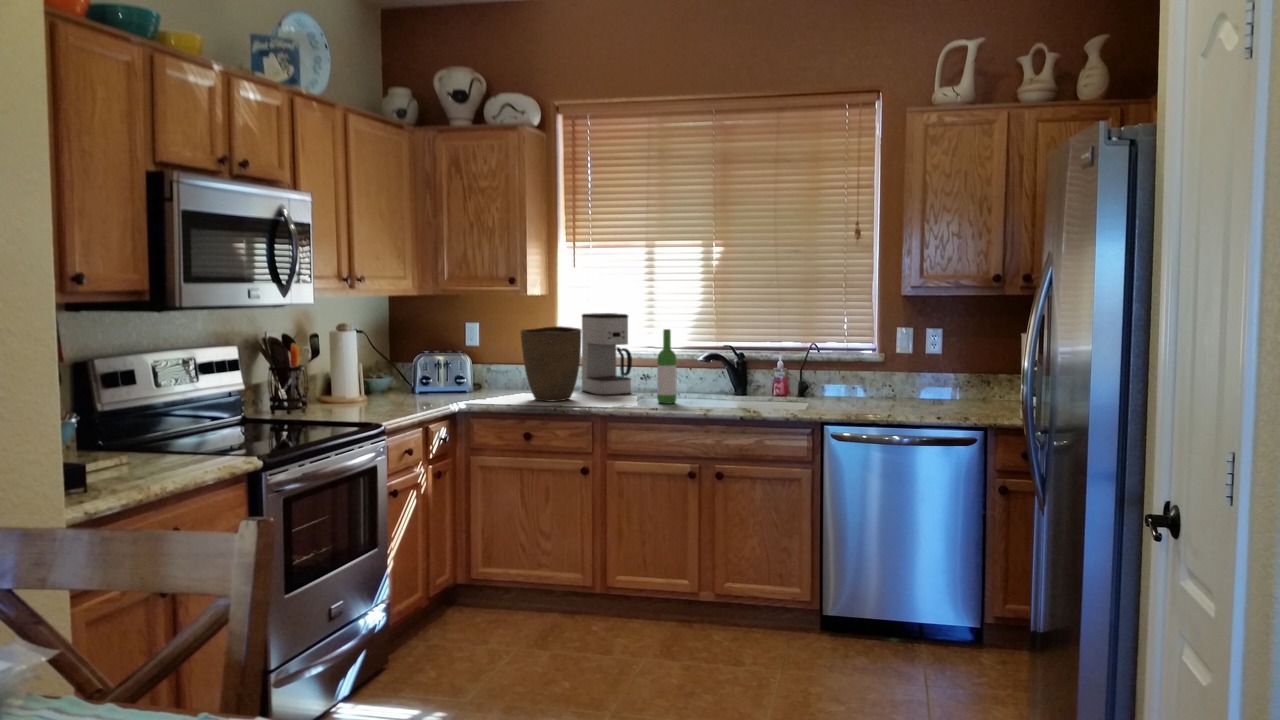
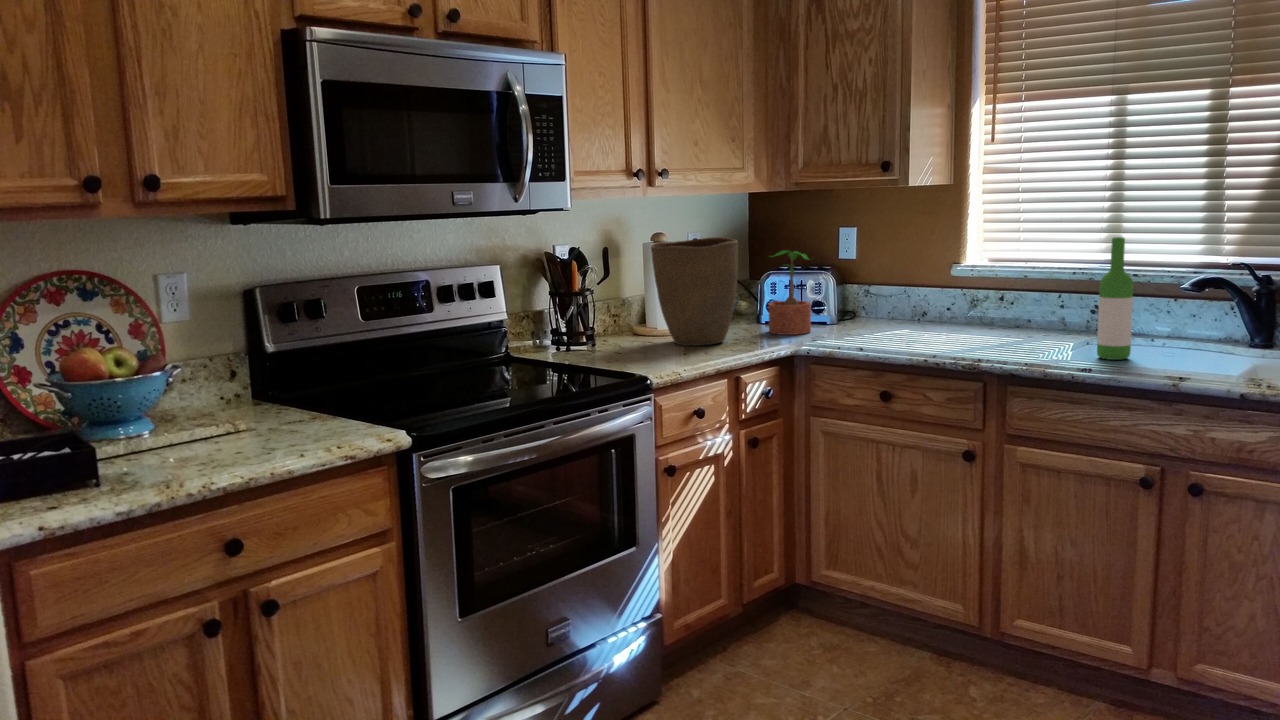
coffee maker: present [582,313,632,395] -> none [992,211,1075,338]
vase: present [521,326,581,402] -> present [651,237,738,346]
potted plant: none [430,338,465,399] -> present [769,250,811,335]

